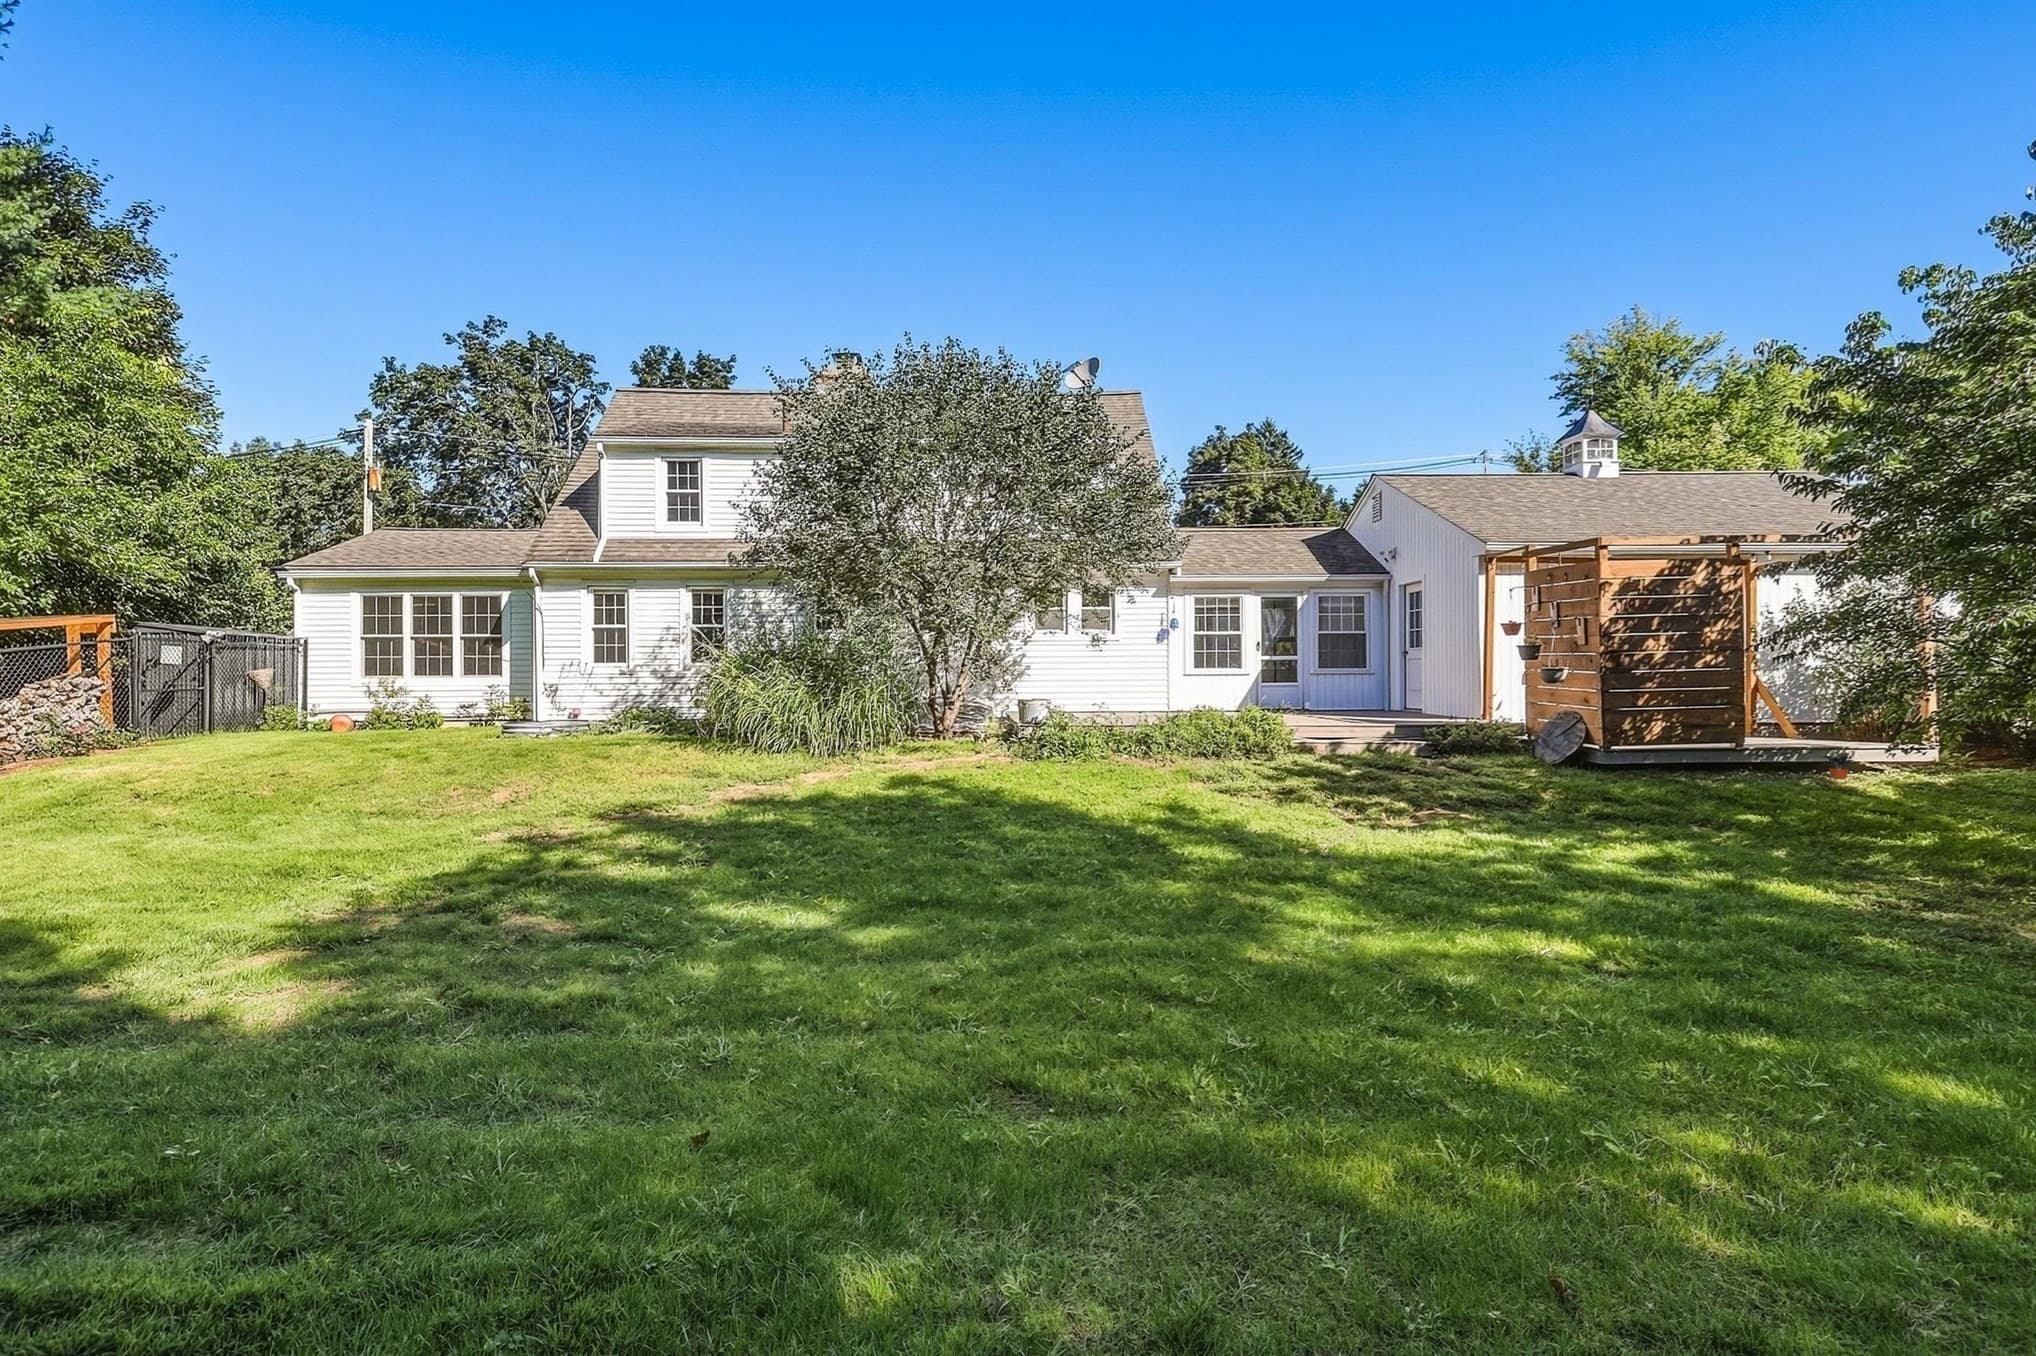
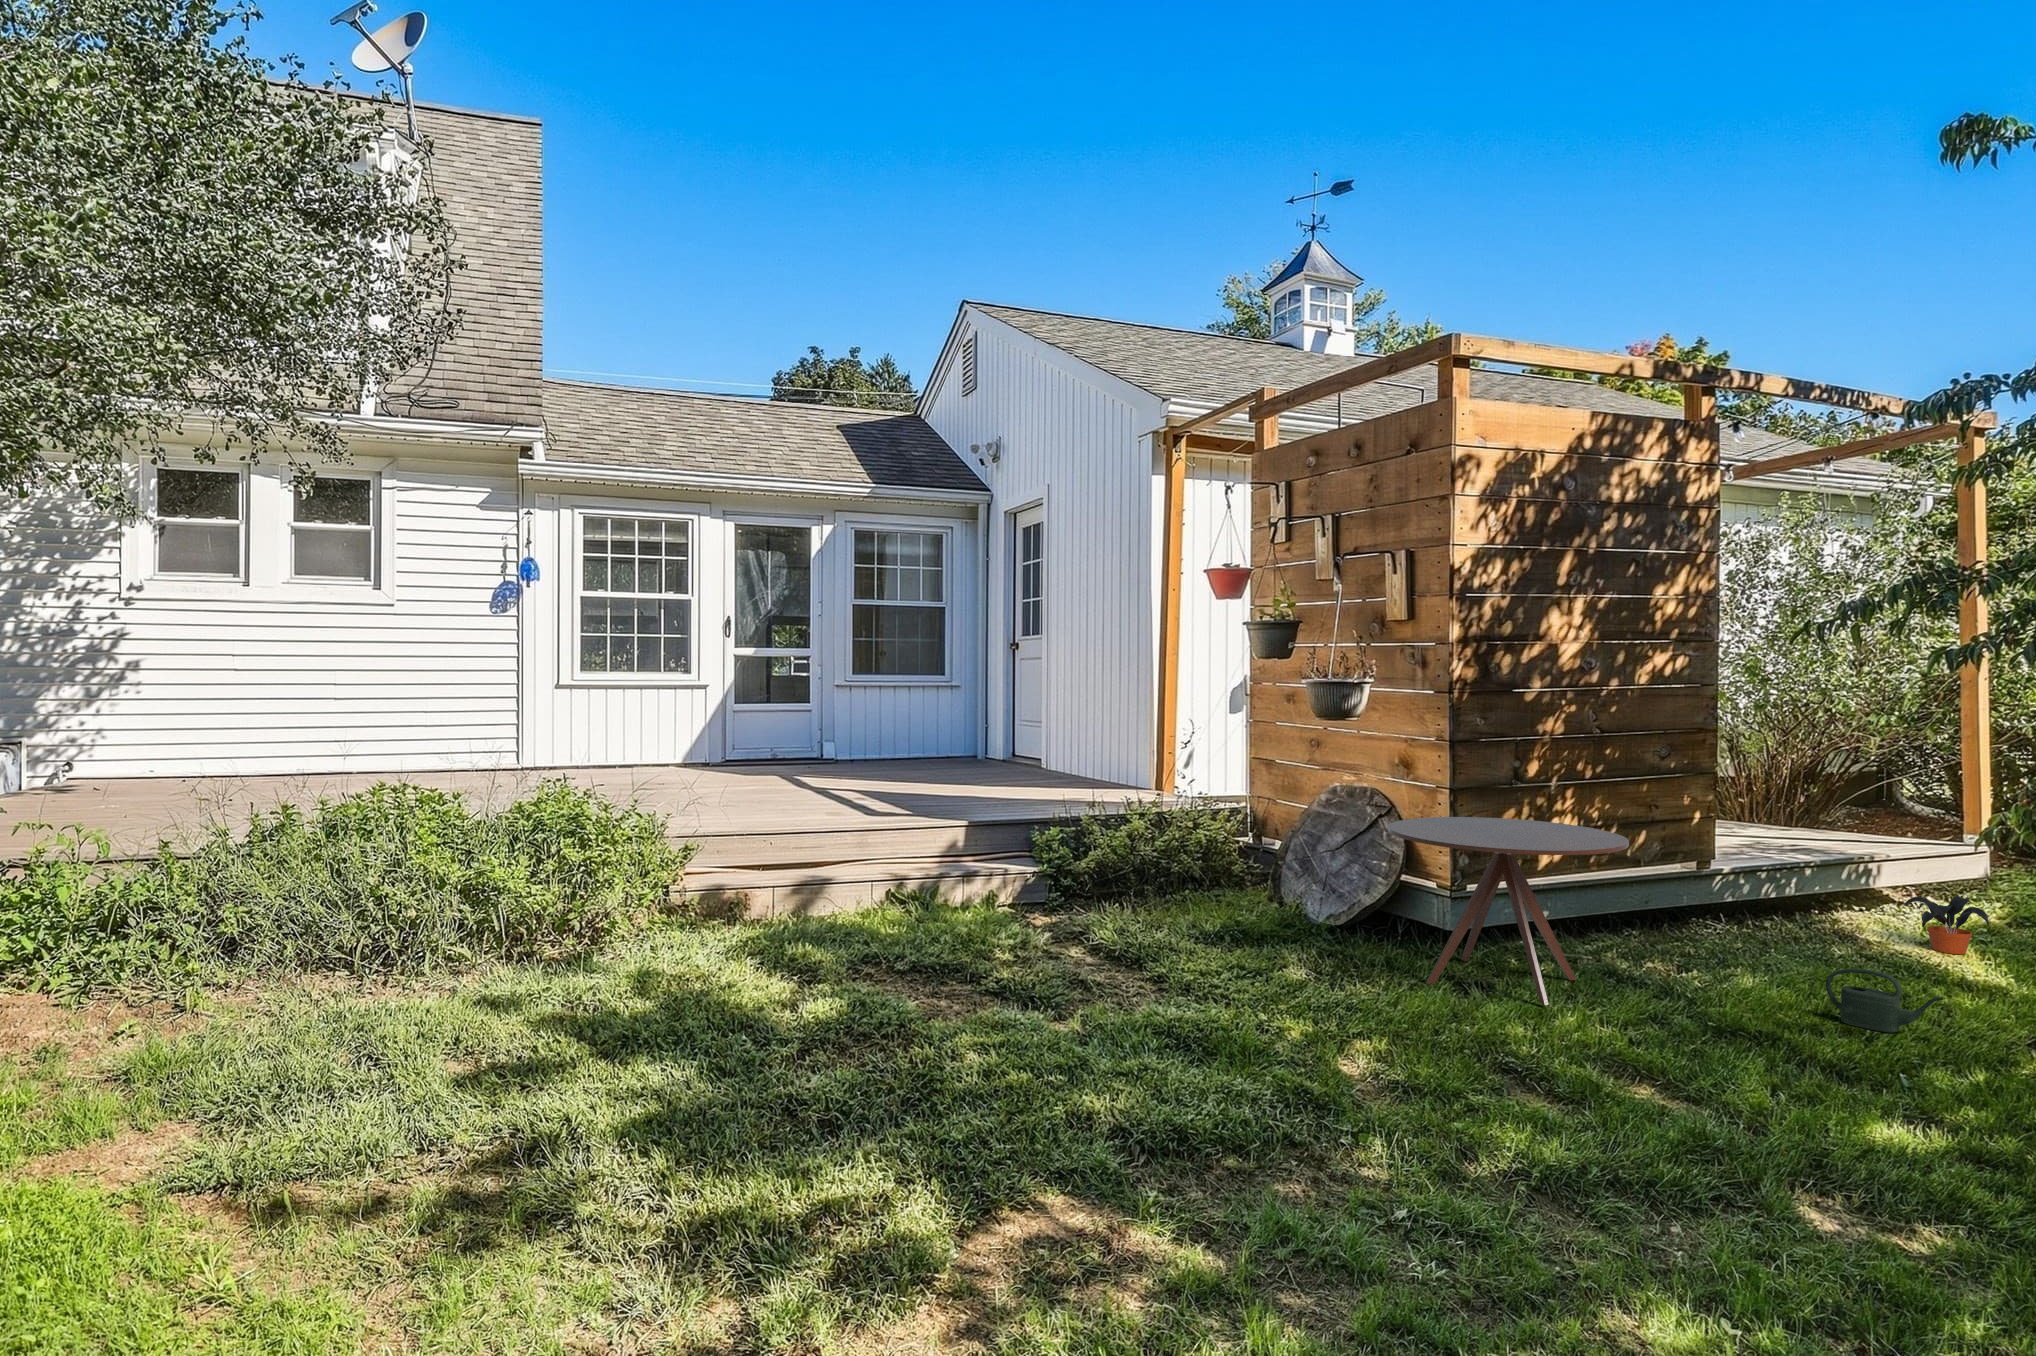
round table: none [1567,718,1661,778] -> present [1388,817,1629,1005]
watering can: none [1737,767,1775,788] -> present [1826,968,1943,1033]

